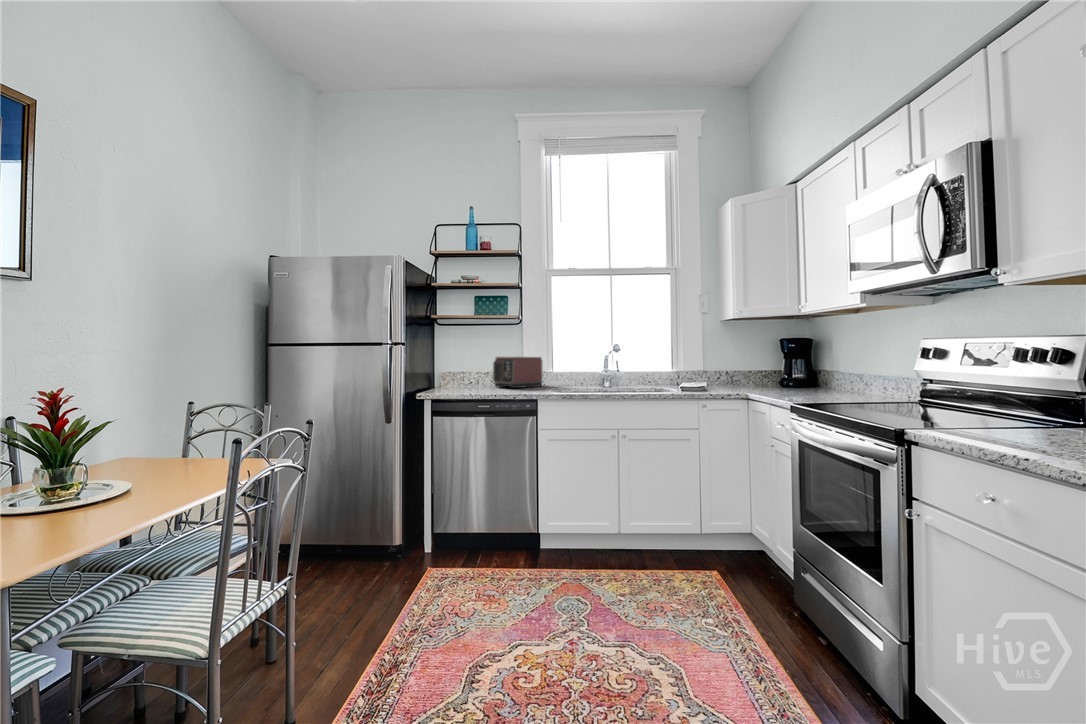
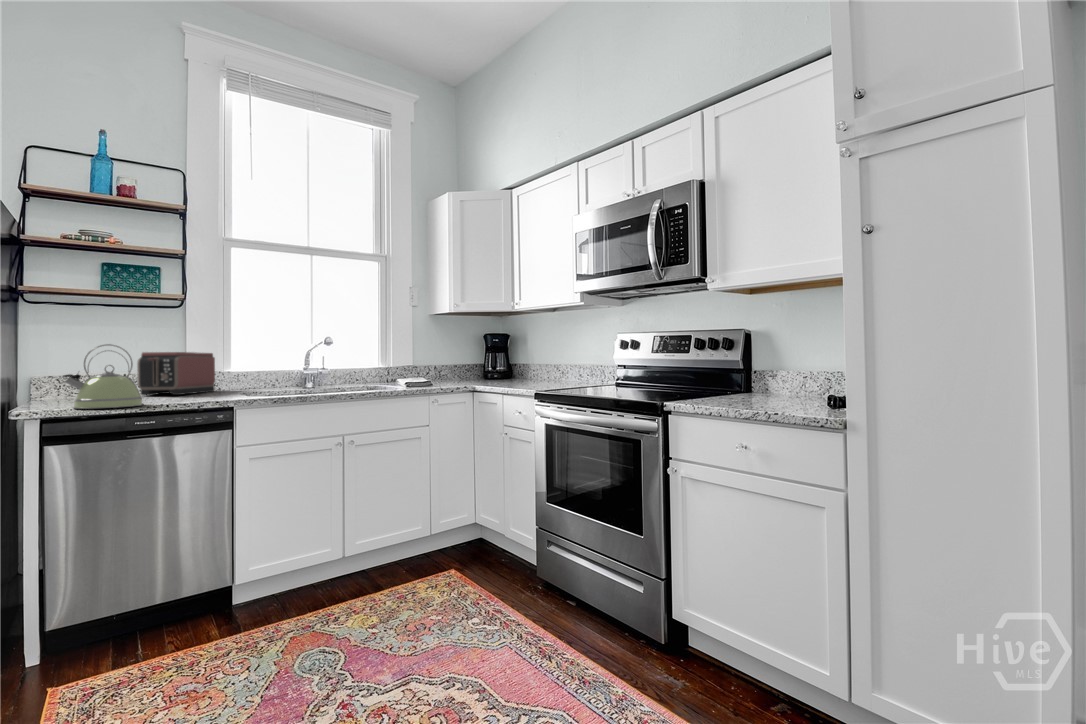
kettle: none [444,353,486,396] -> present [63,344,143,409]

